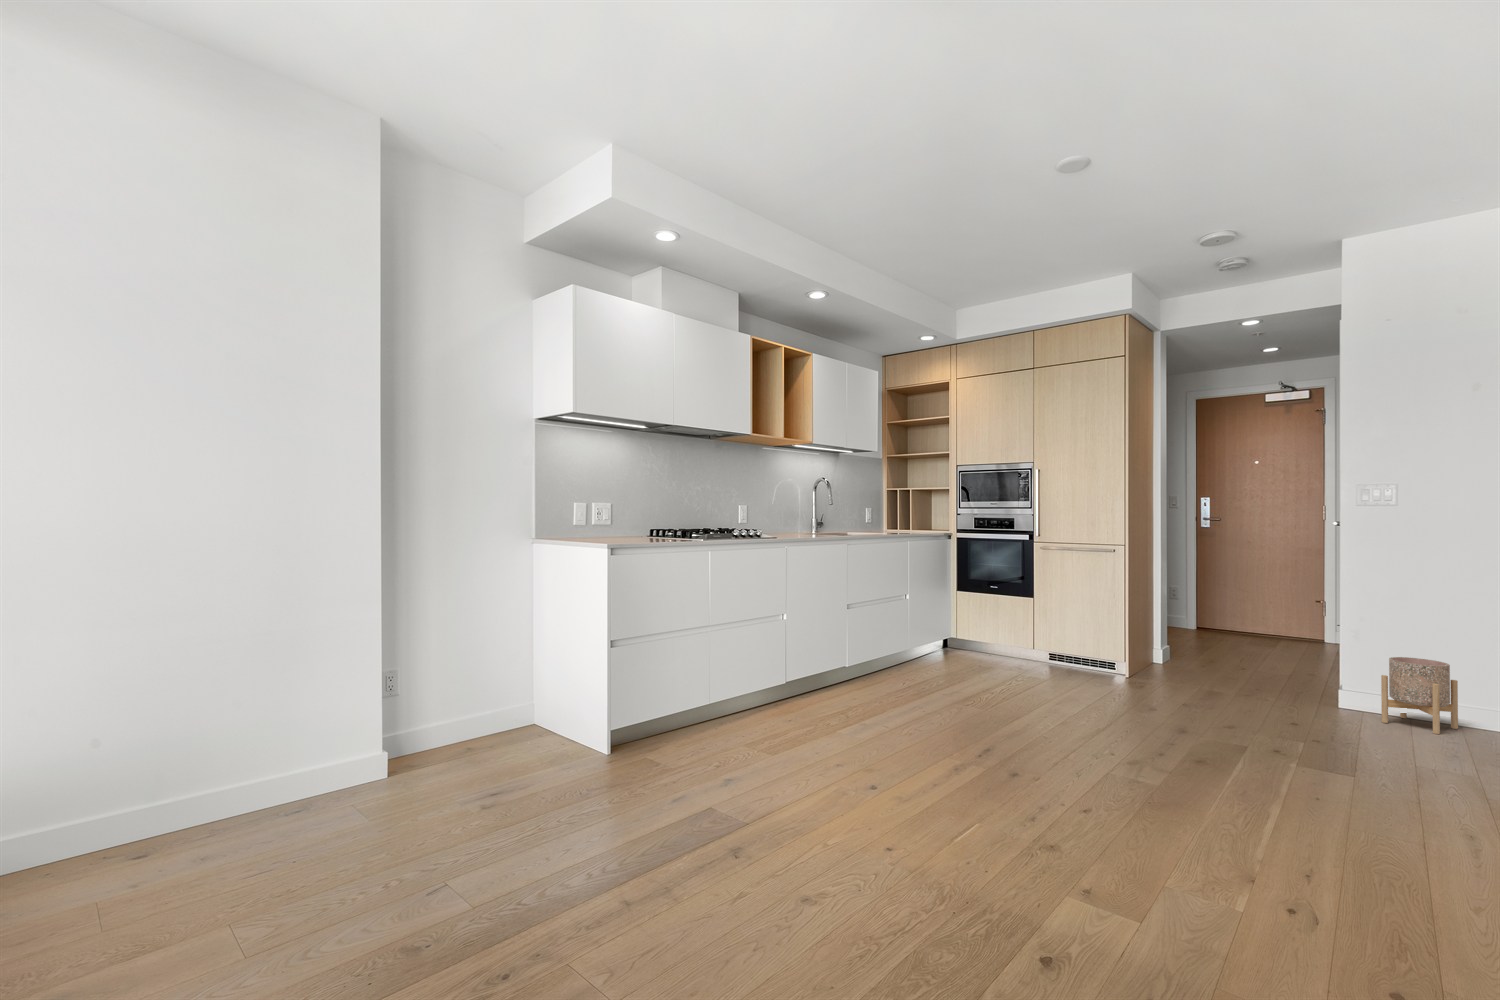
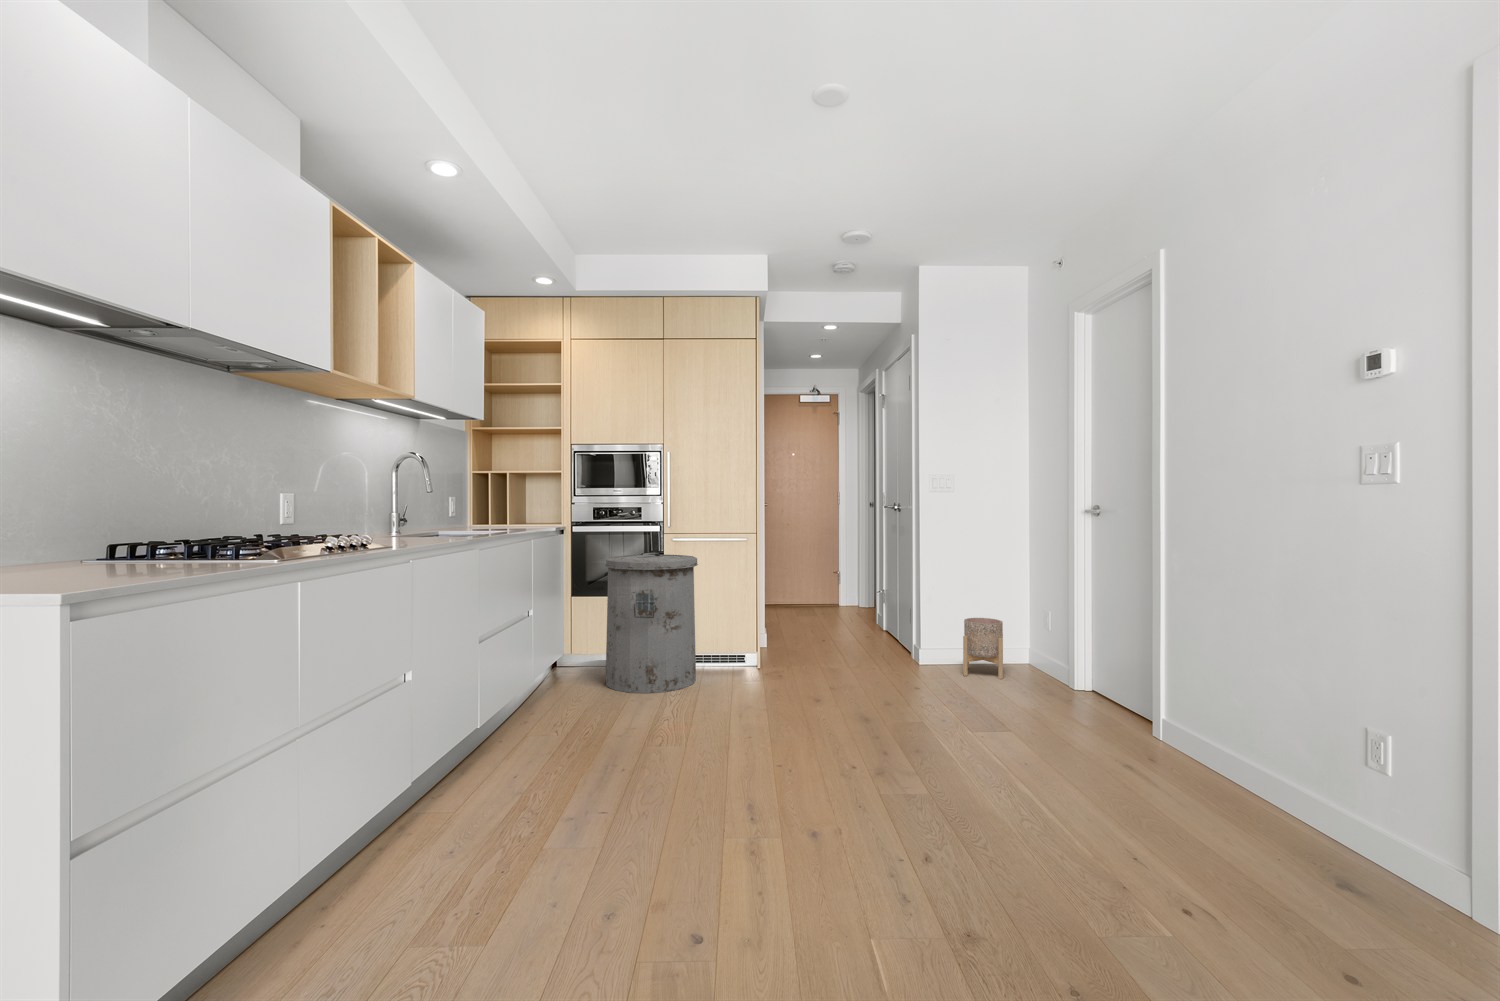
trash can: none [970,558,1054,678] -> present [605,553,698,693]

